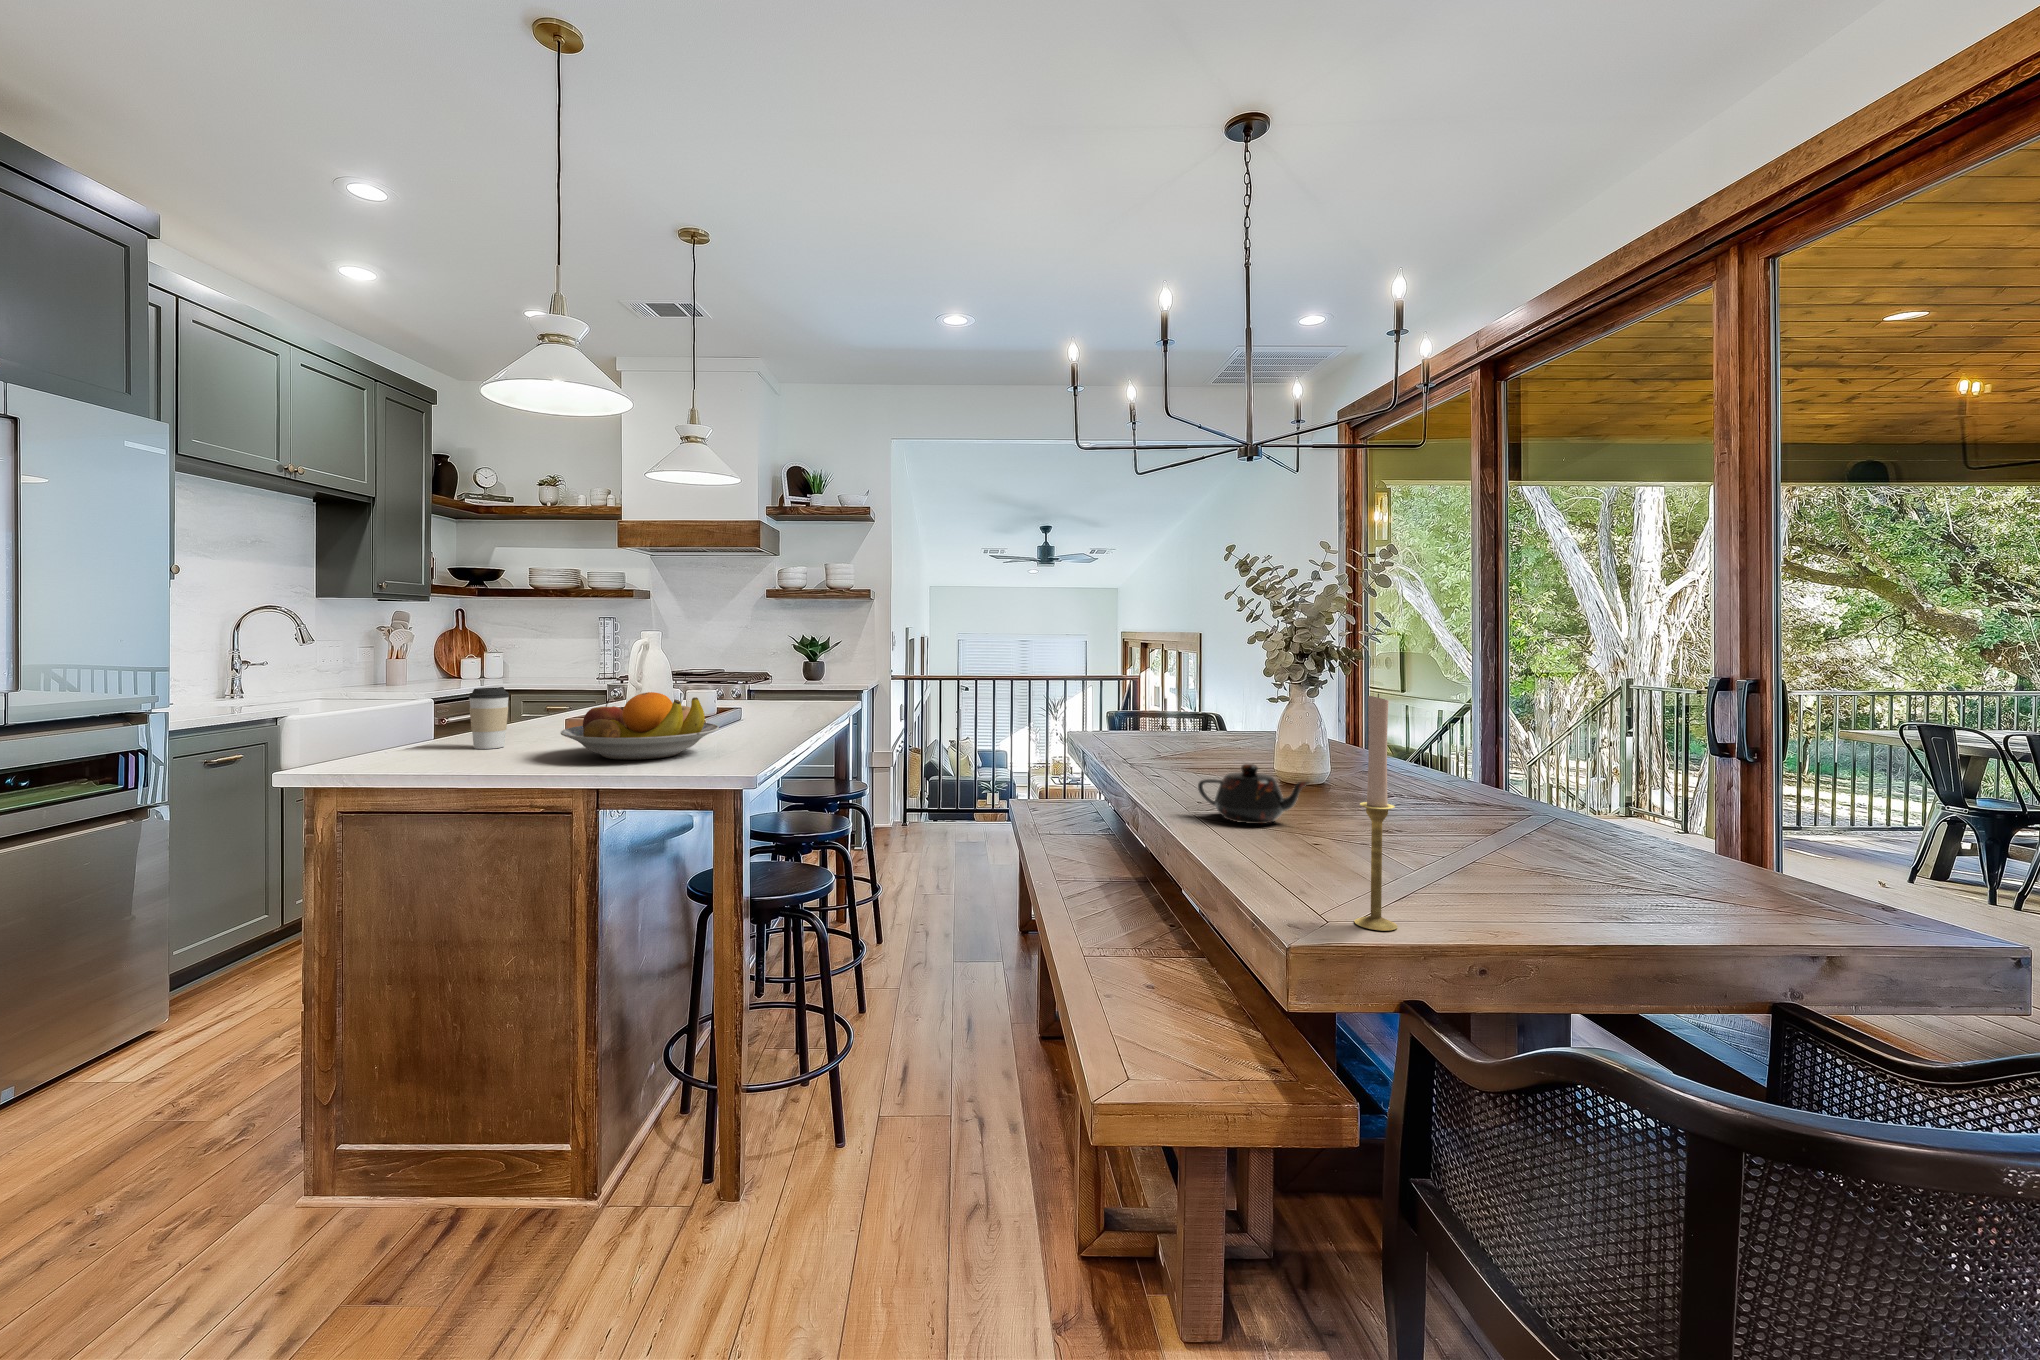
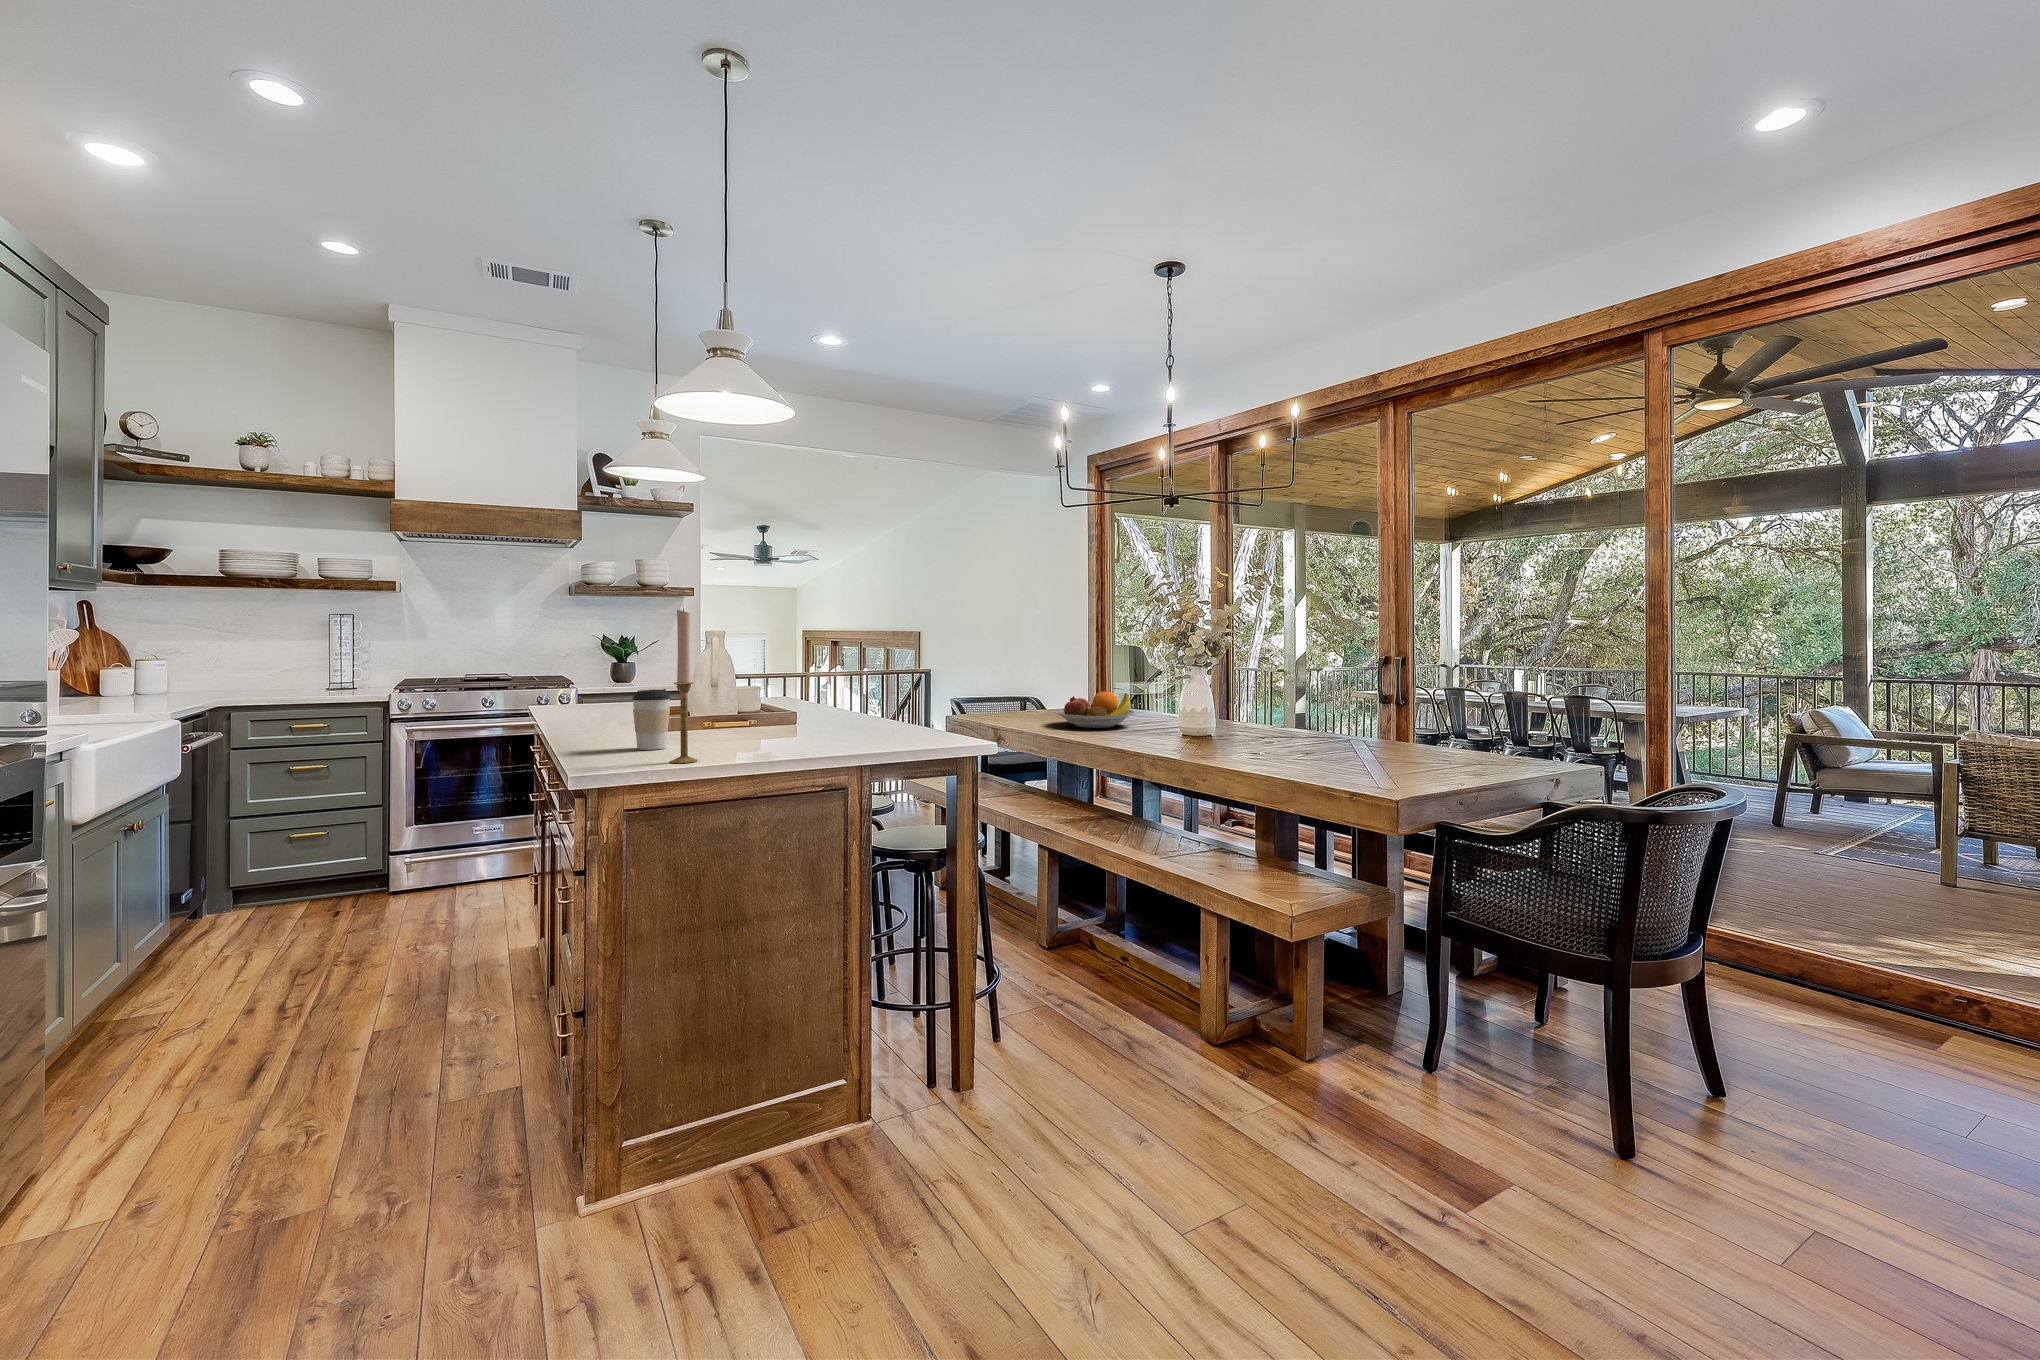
fruit bowl: present [561,692,719,760] -> present [1055,692,1135,728]
candlestick: present [1355,693,1398,931] -> present [670,609,698,763]
teapot: present [1198,764,1308,824] -> none [1200,716,1268,754]

